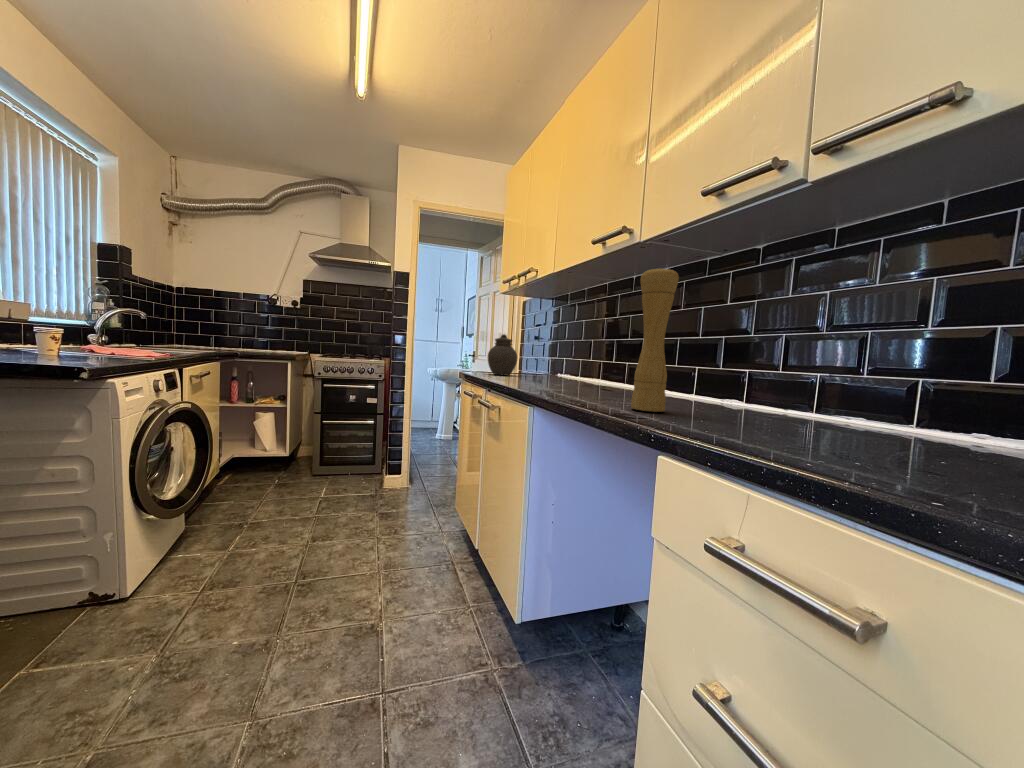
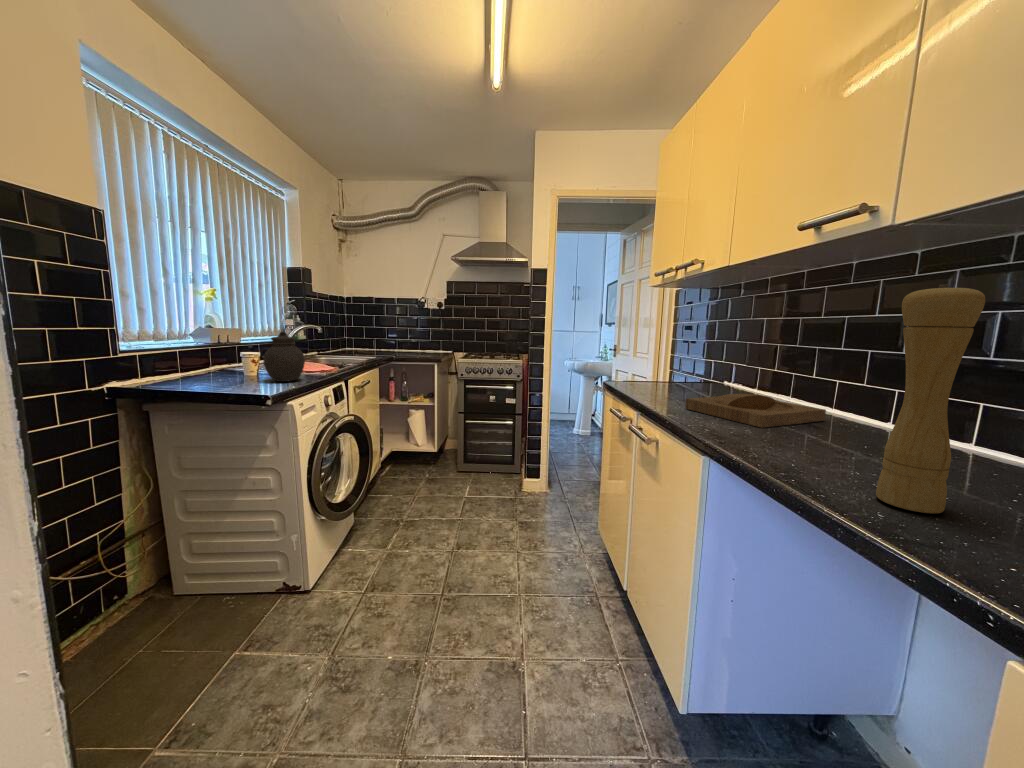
jar: present [488,334,517,375] -> present [263,332,305,382]
tray: none [523,371,618,390] -> present [685,394,826,428]

